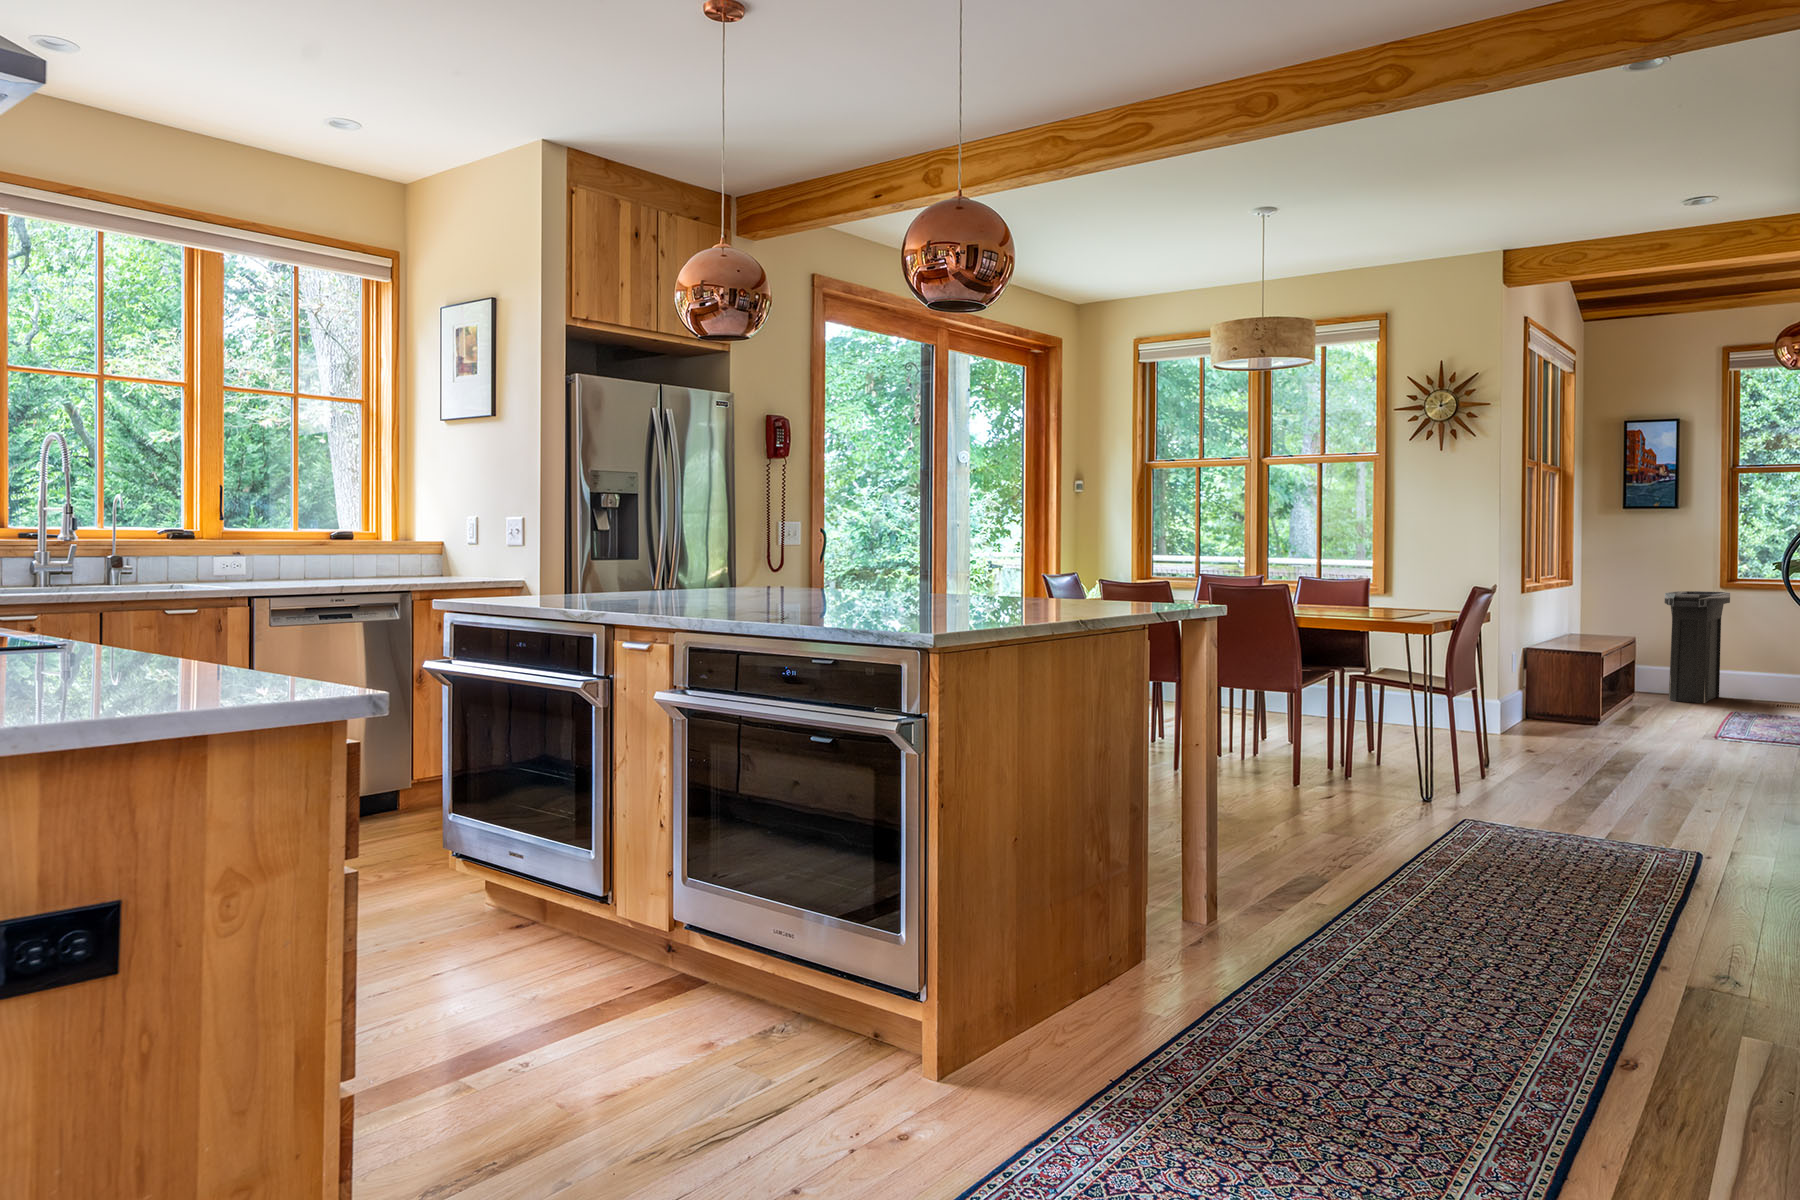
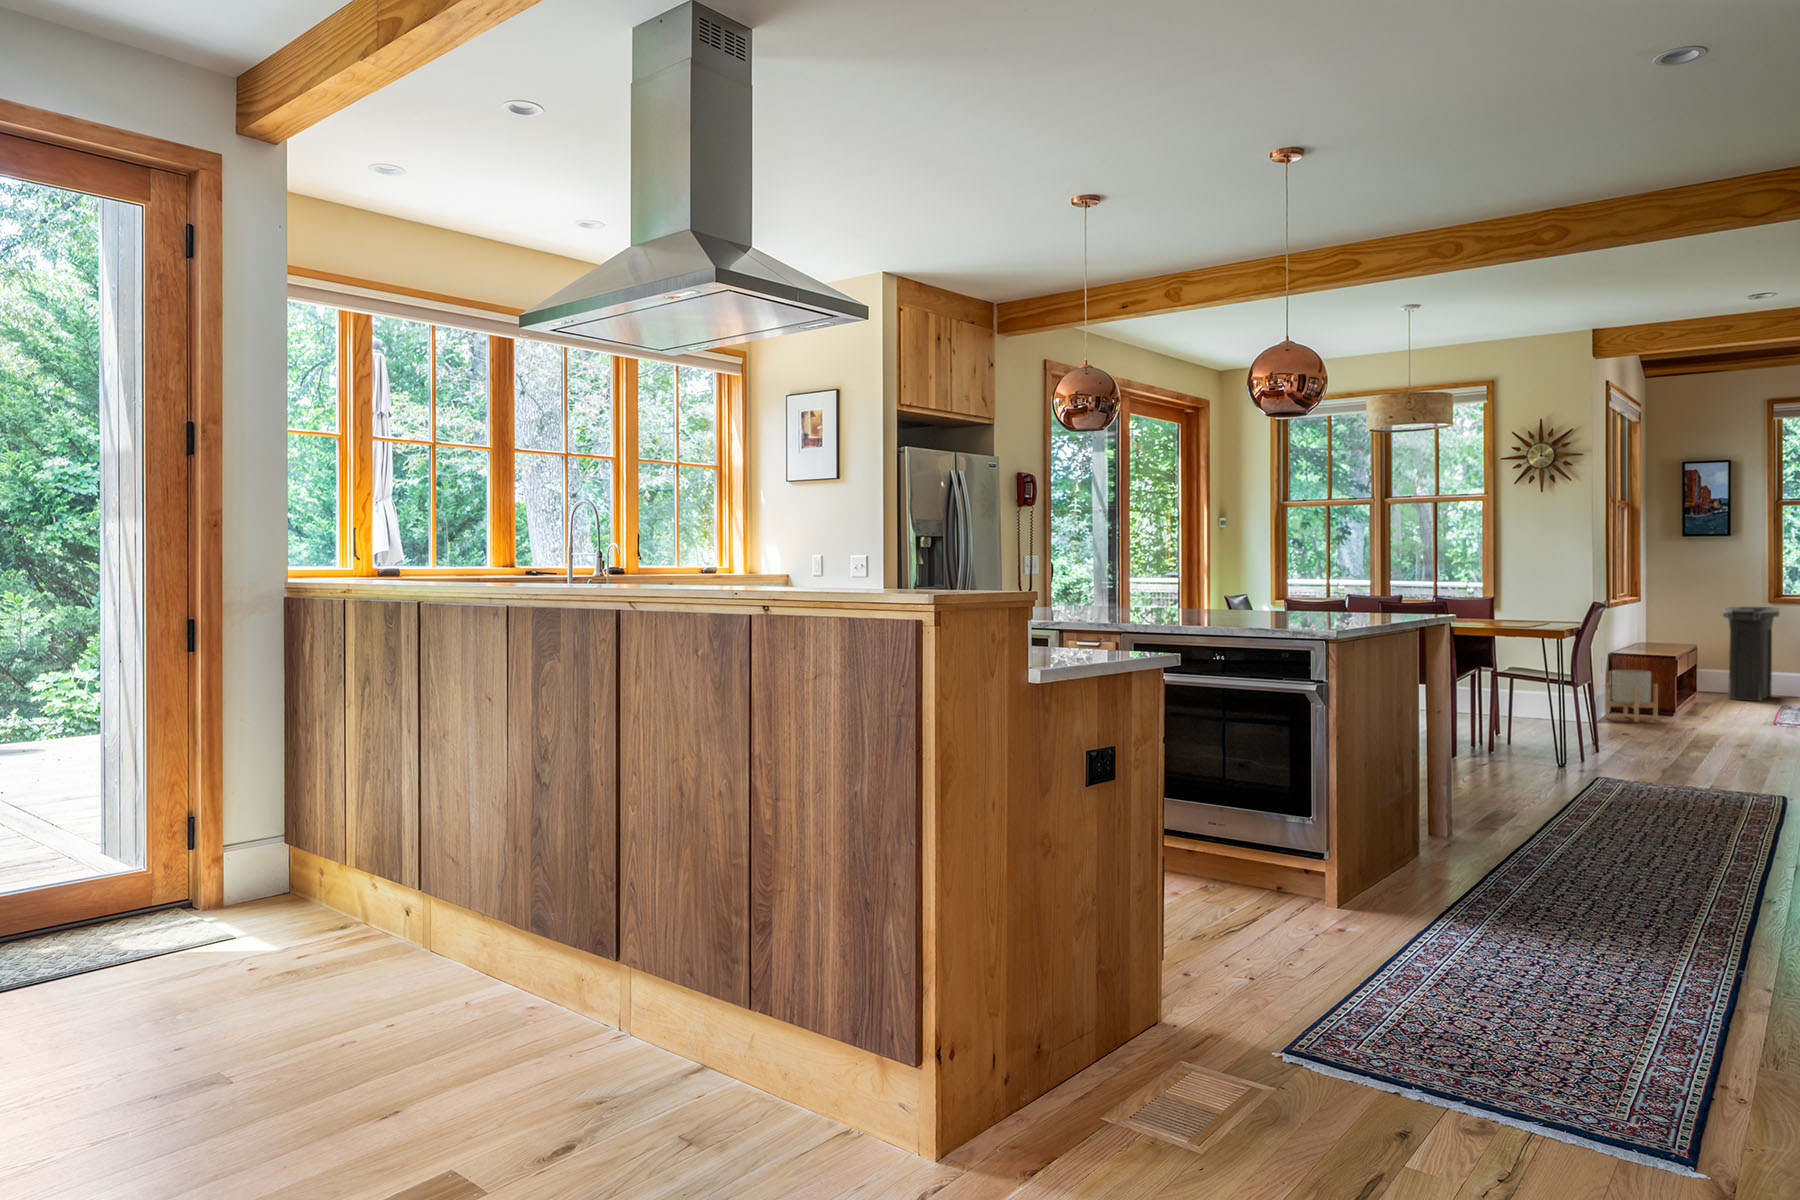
planter: none [1513,667,1577,731] -> present [1605,670,1658,722]

